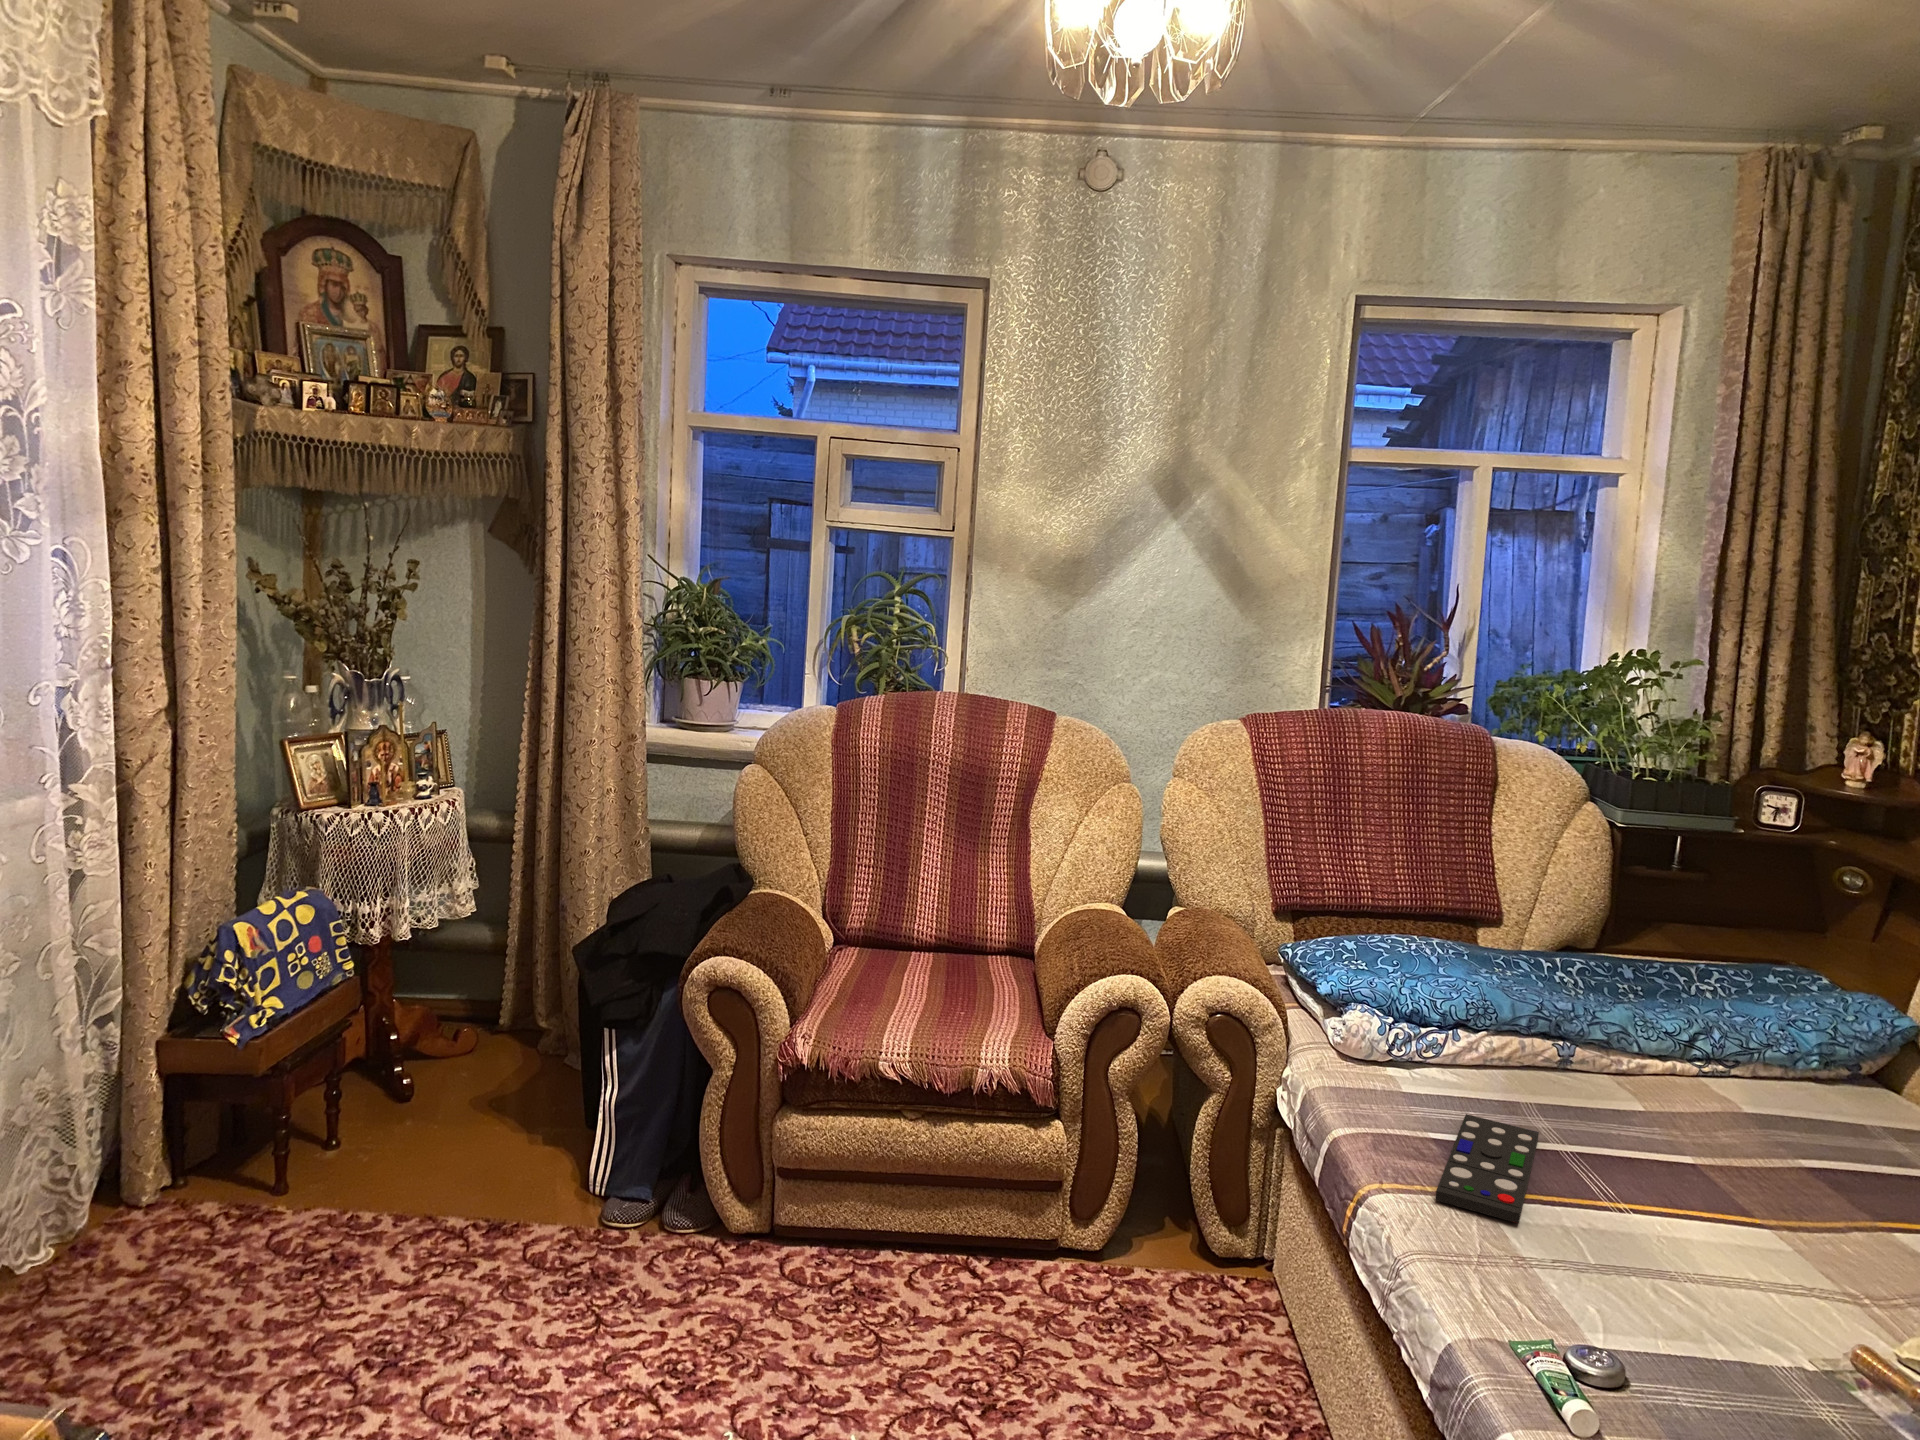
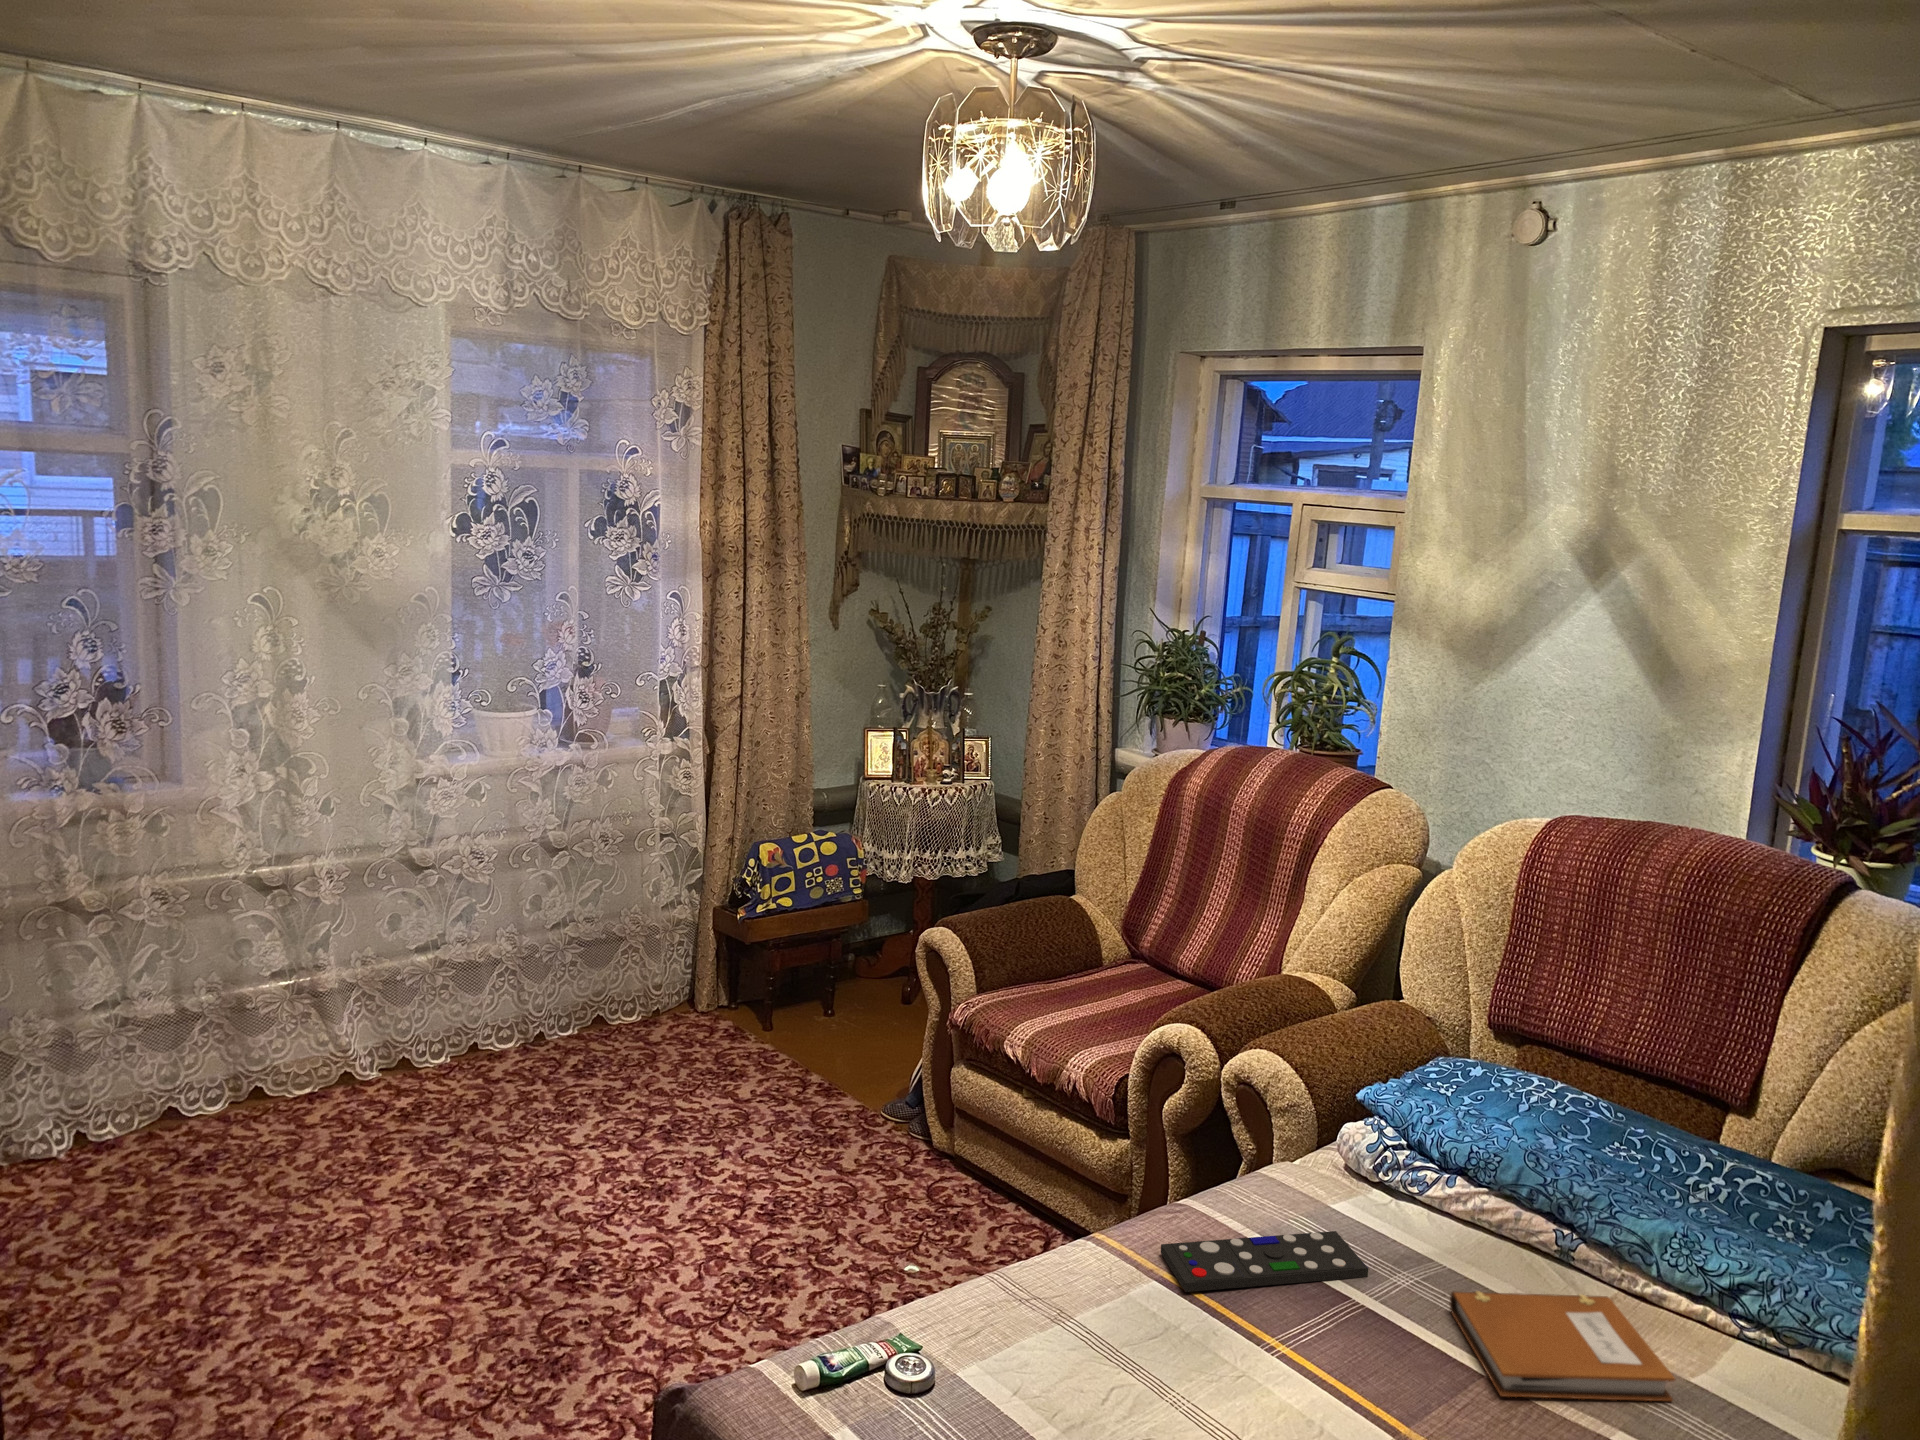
notebook: none [1613,1078,1781,1183] -> present [1450,1291,1675,1401]

